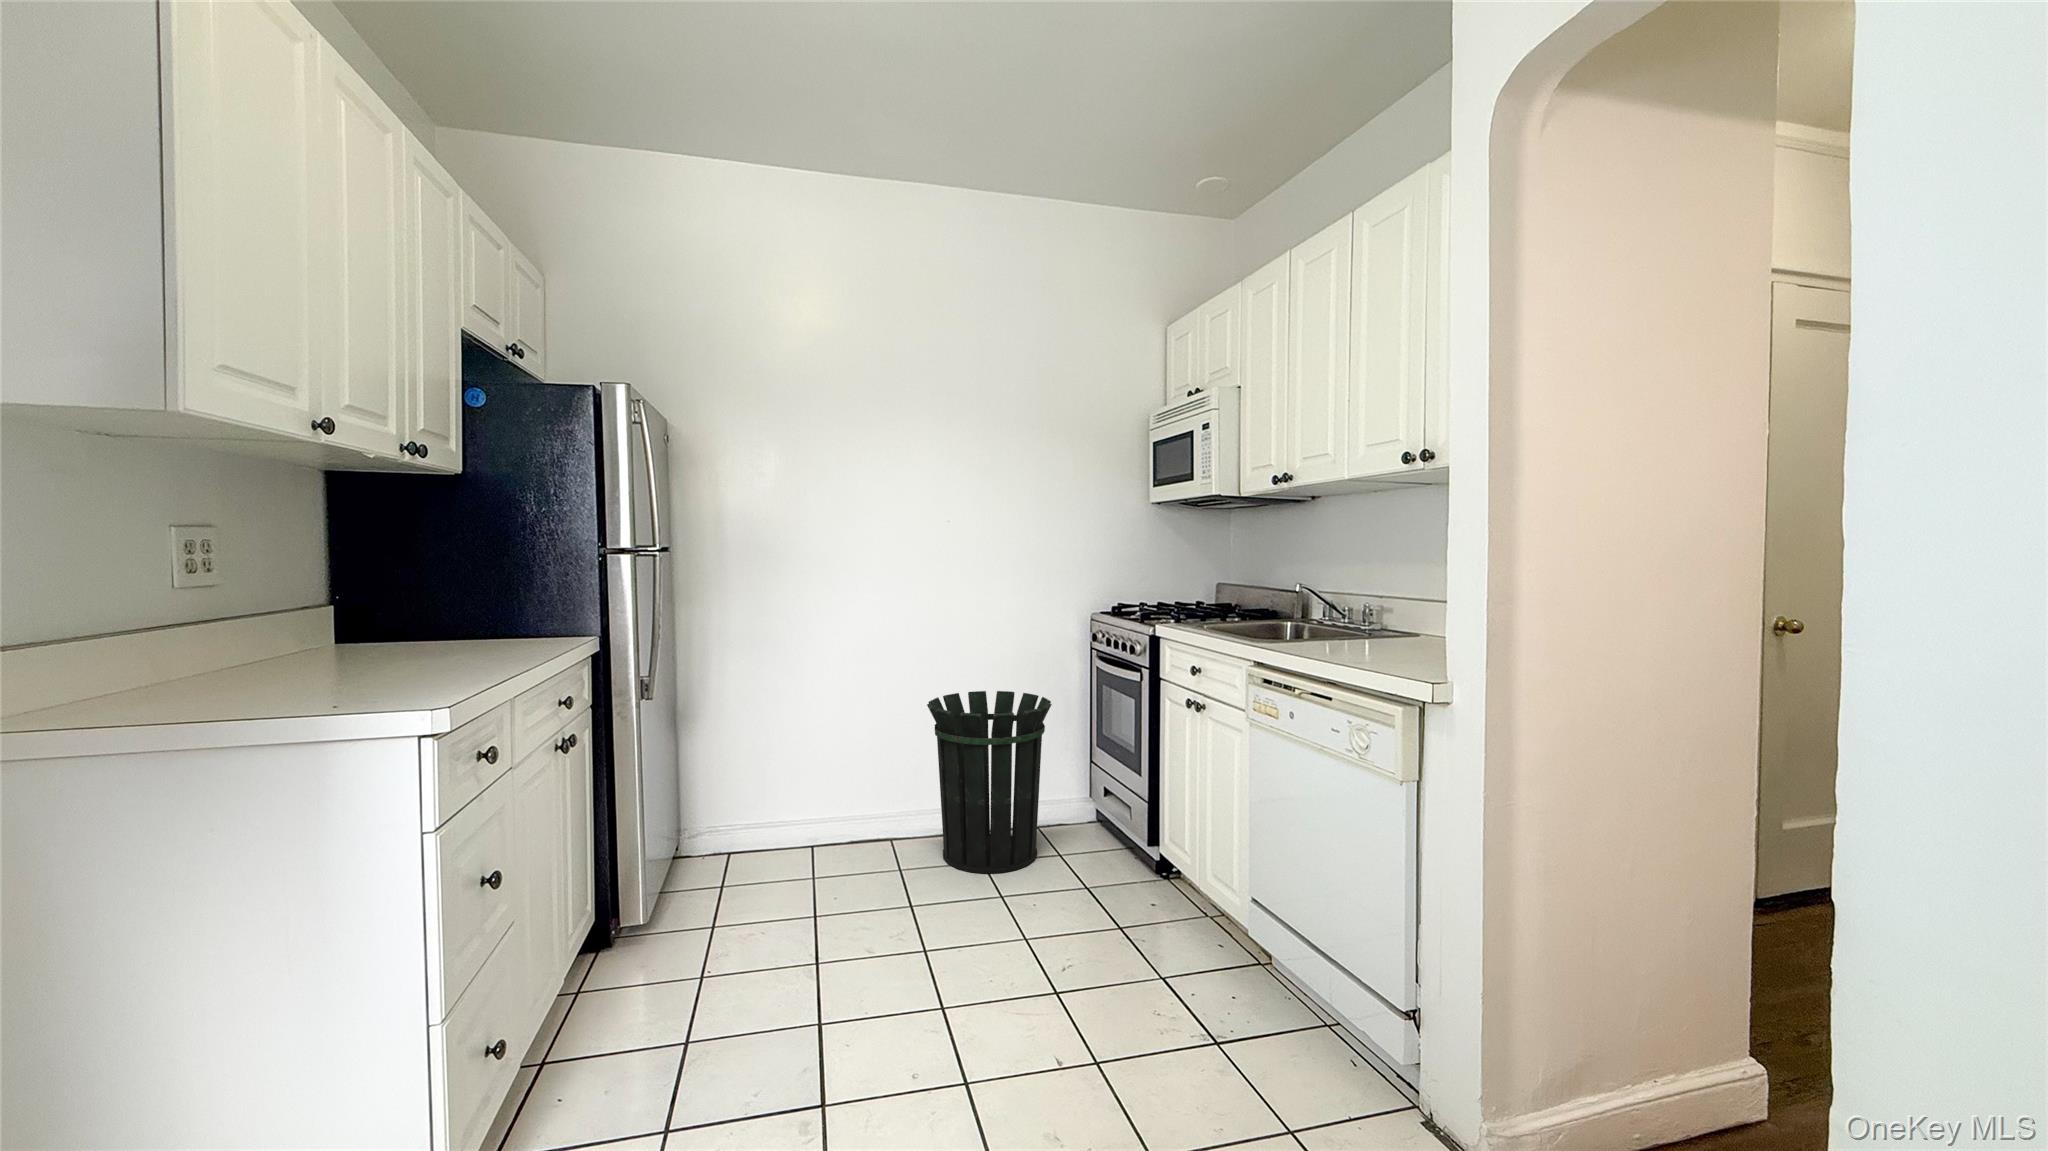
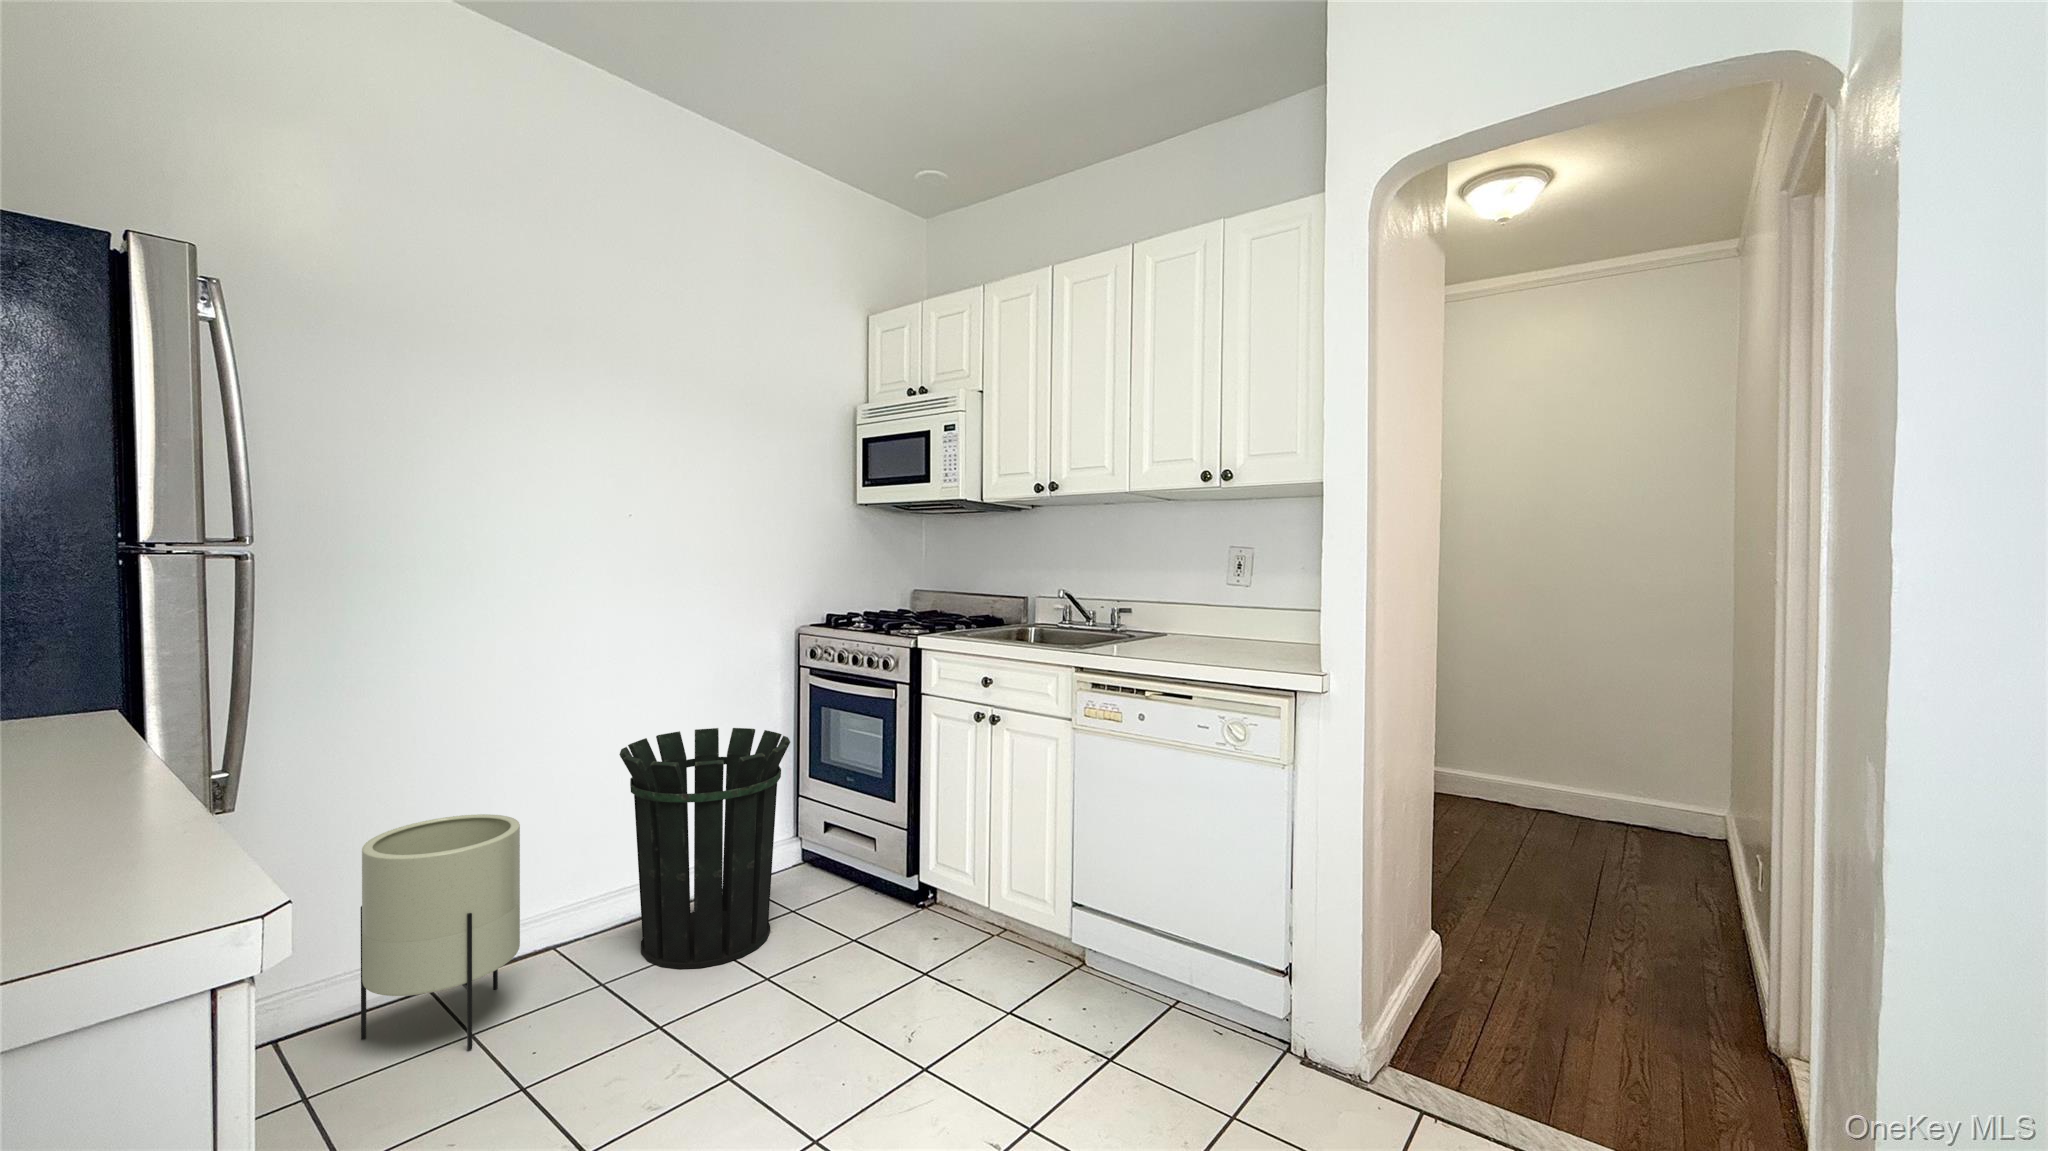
planter: none [771,730,858,881] -> present [361,814,520,1050]

